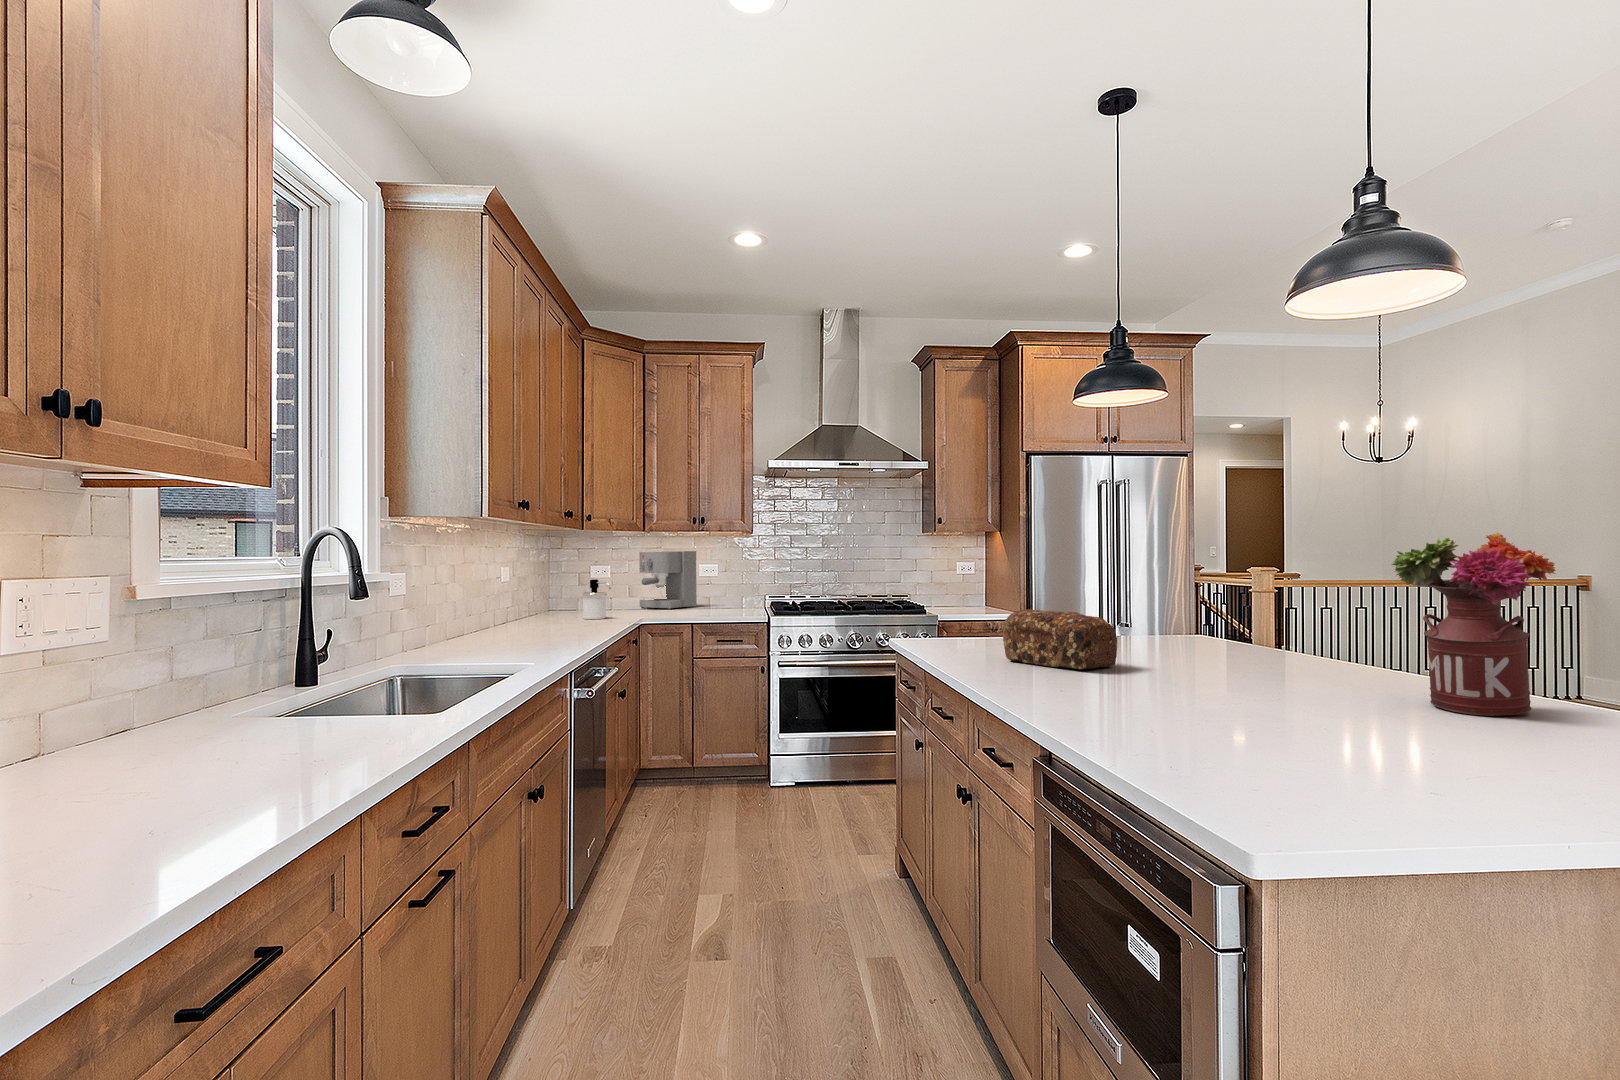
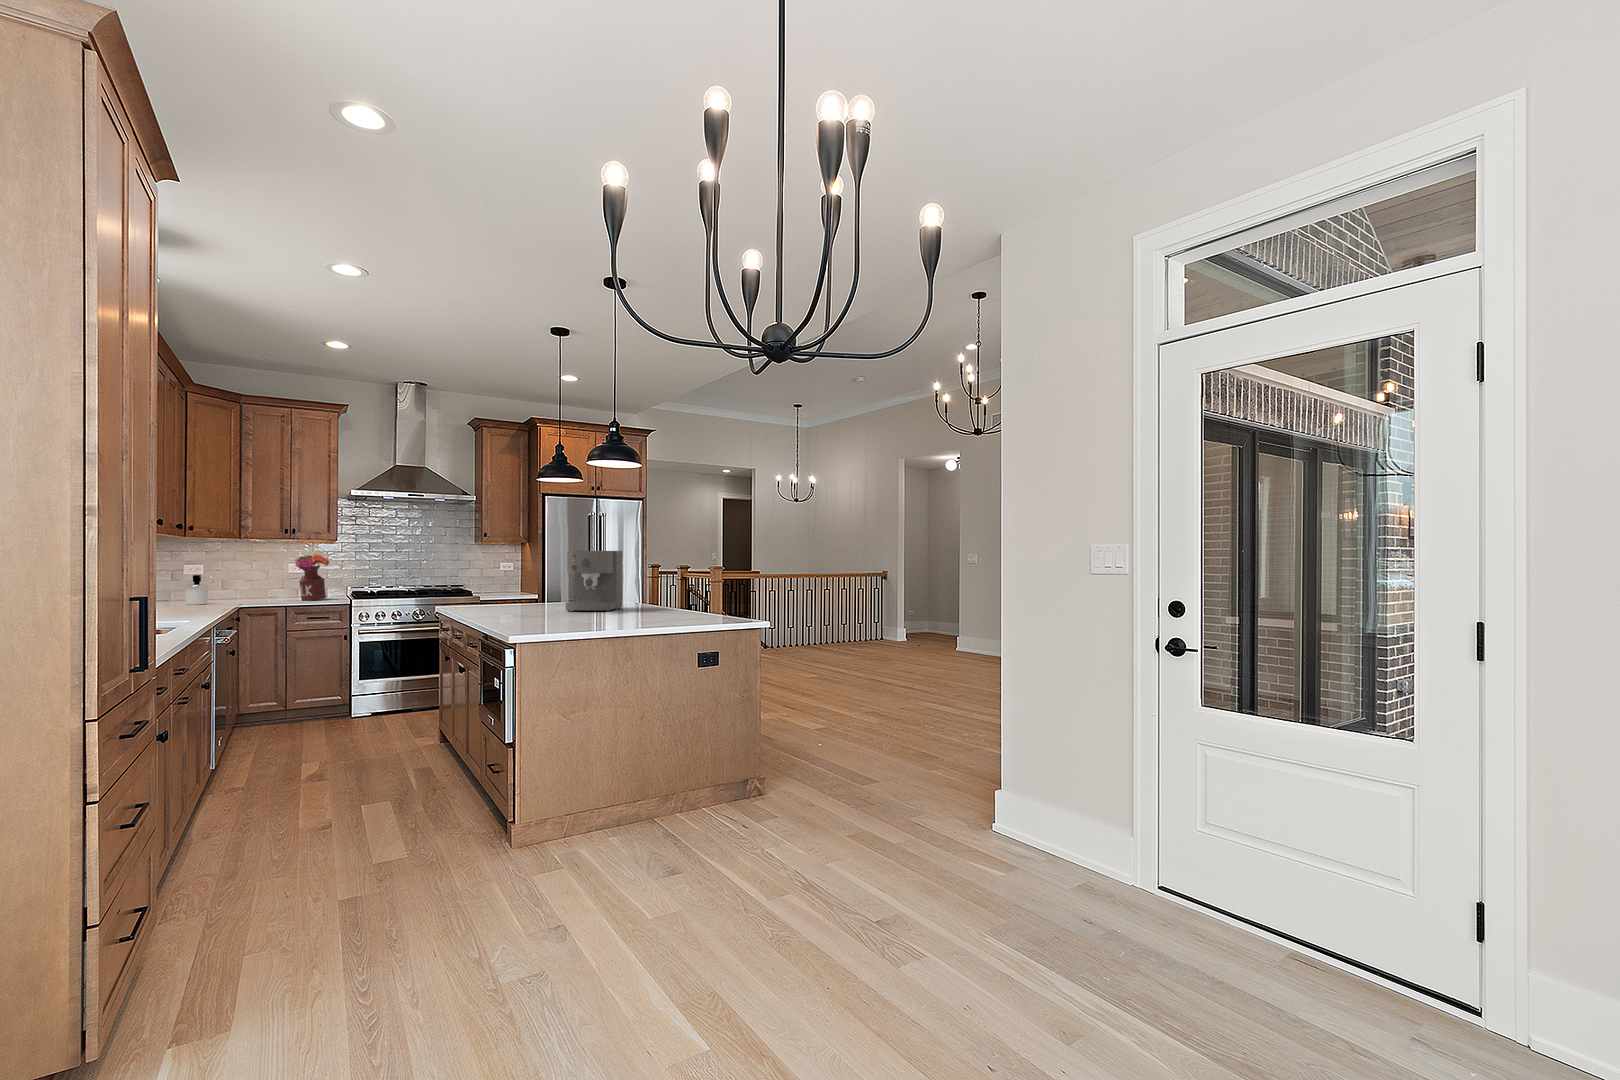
flower arrangement: present [1392,533,1556,716] -> present [295,554,330,601]
coffee maker: present [639,551,697,609] -> present [566,551,622,612]
bread loaf: present [1003,609,1117,669] -> none [498,584,552,610]

